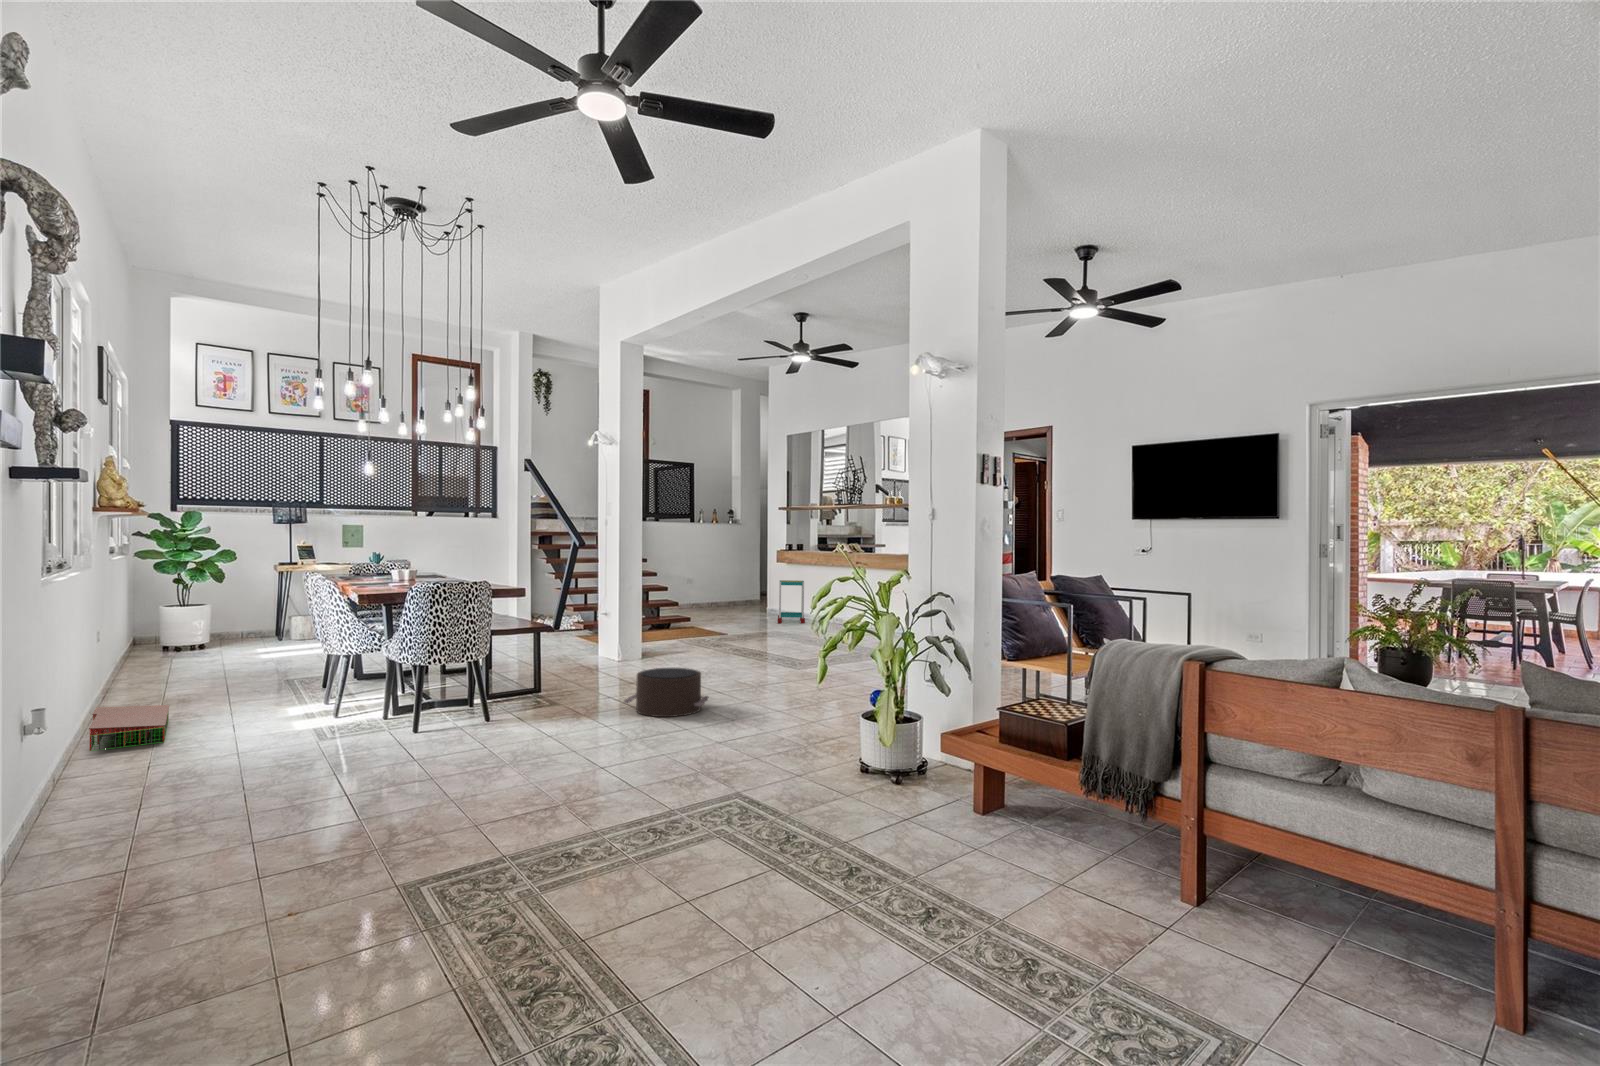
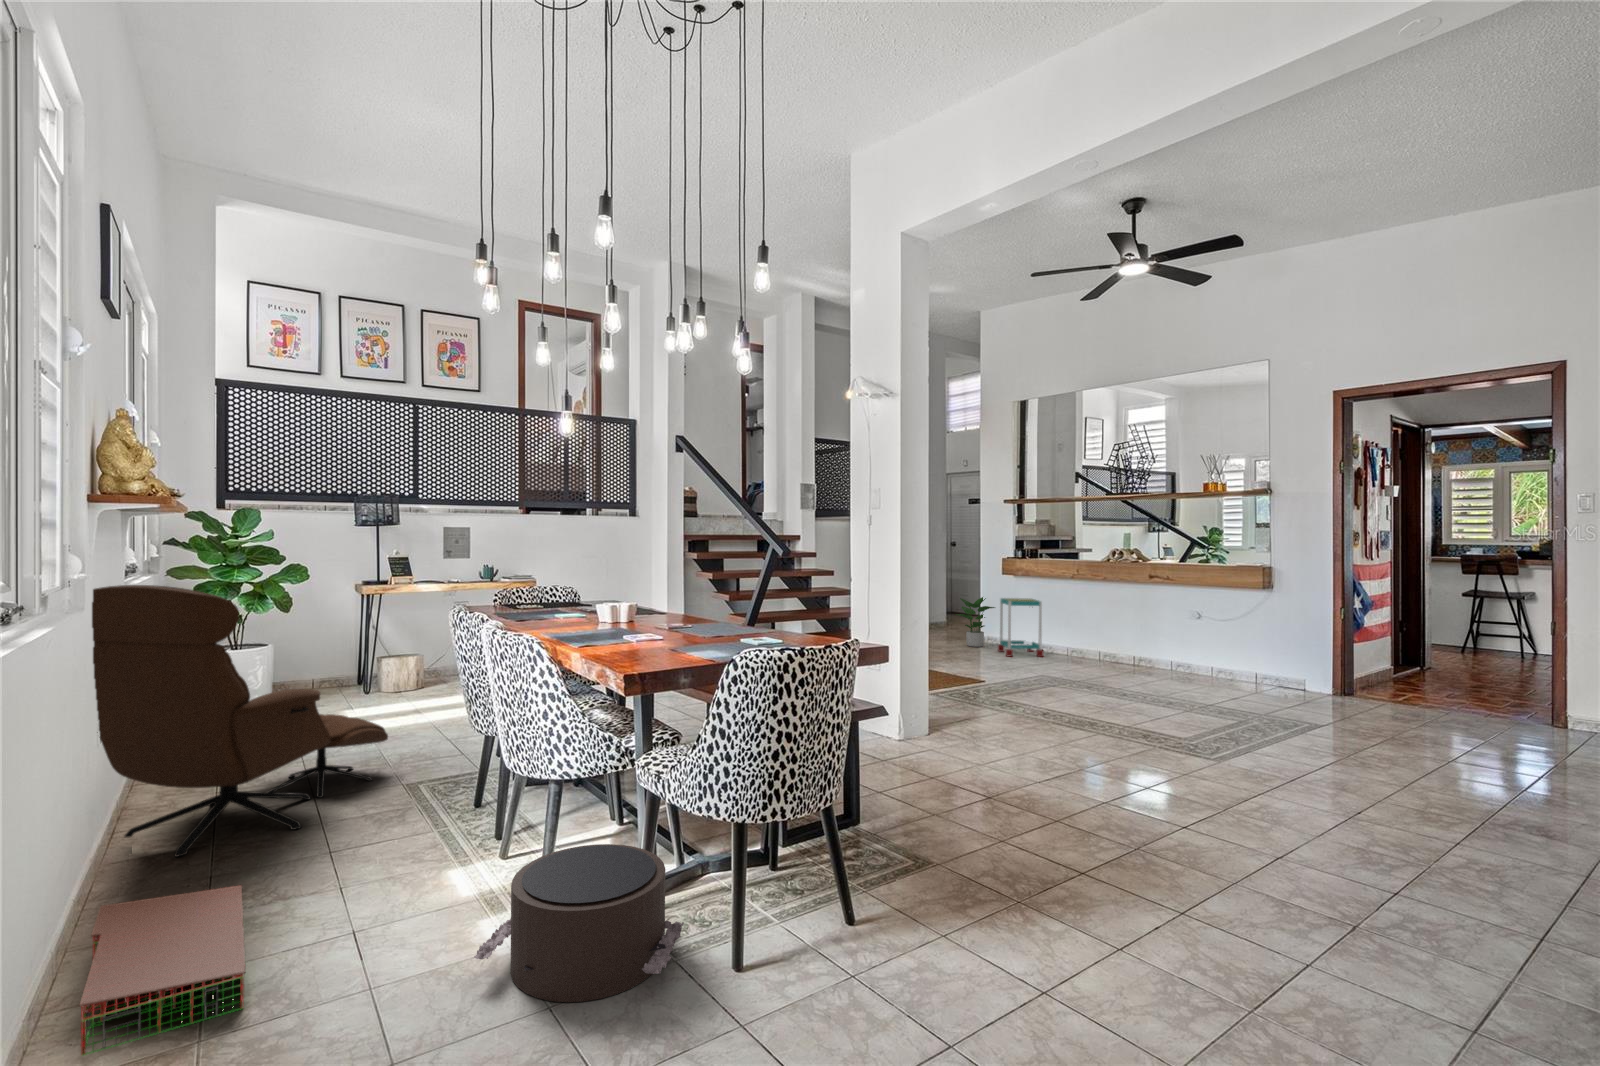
lounge chair: none [83,554,274,704] -> present [92,585,388,857]
potted plant: none [752,579,781,618] -> present [956,597,995,647]
pouf: present [624,668,709,717] -> present [474,844,684,1002]

